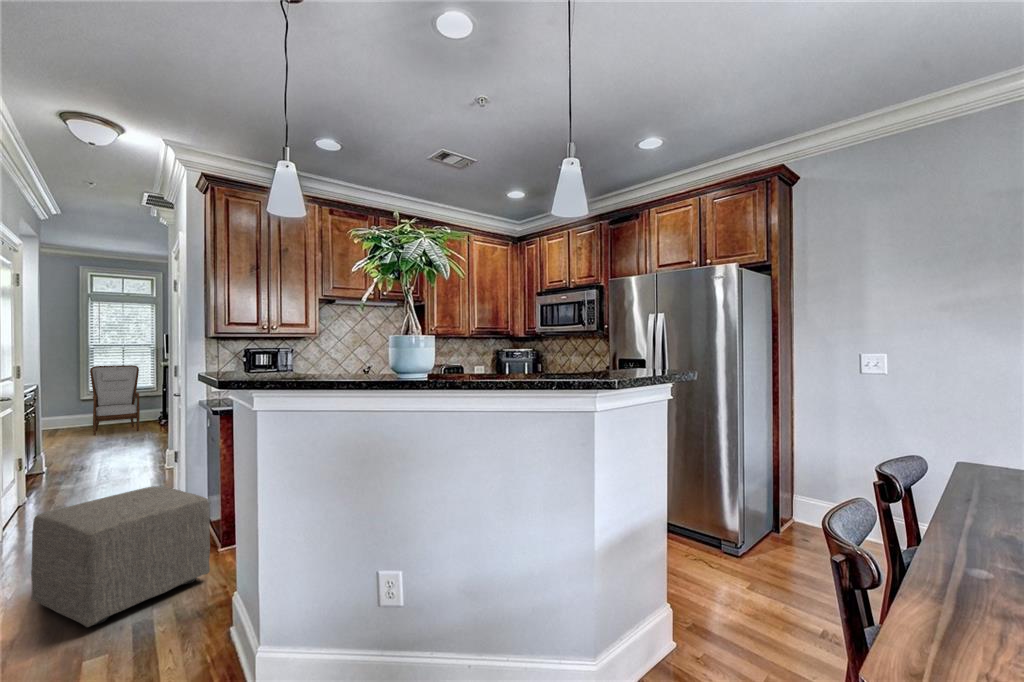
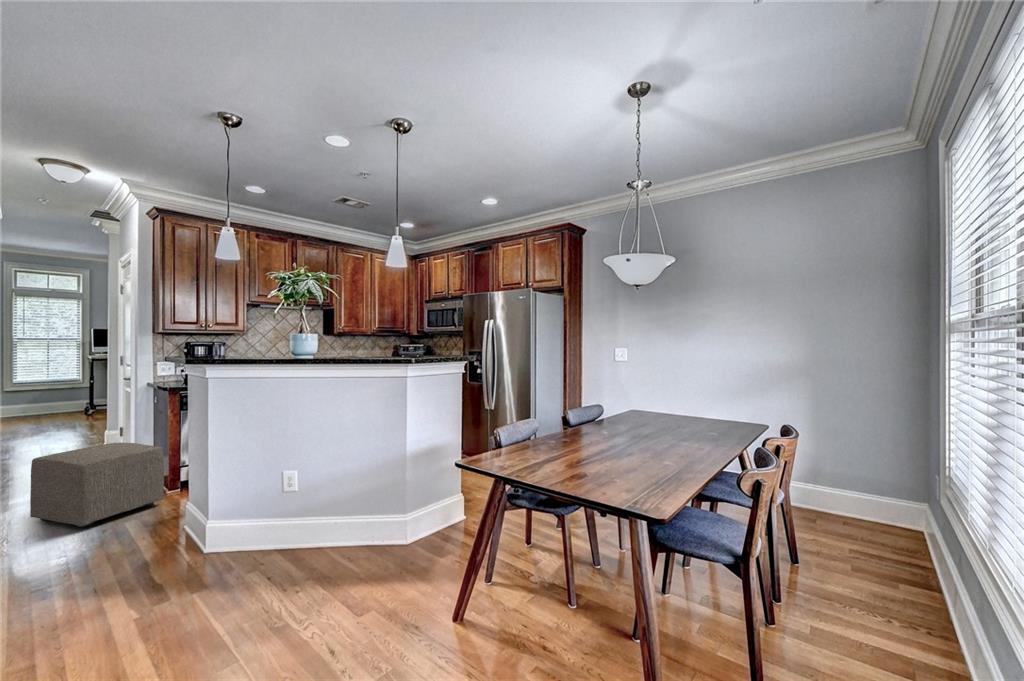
armchair: present [90,365,140,435] -> none [14,357,67,422]

